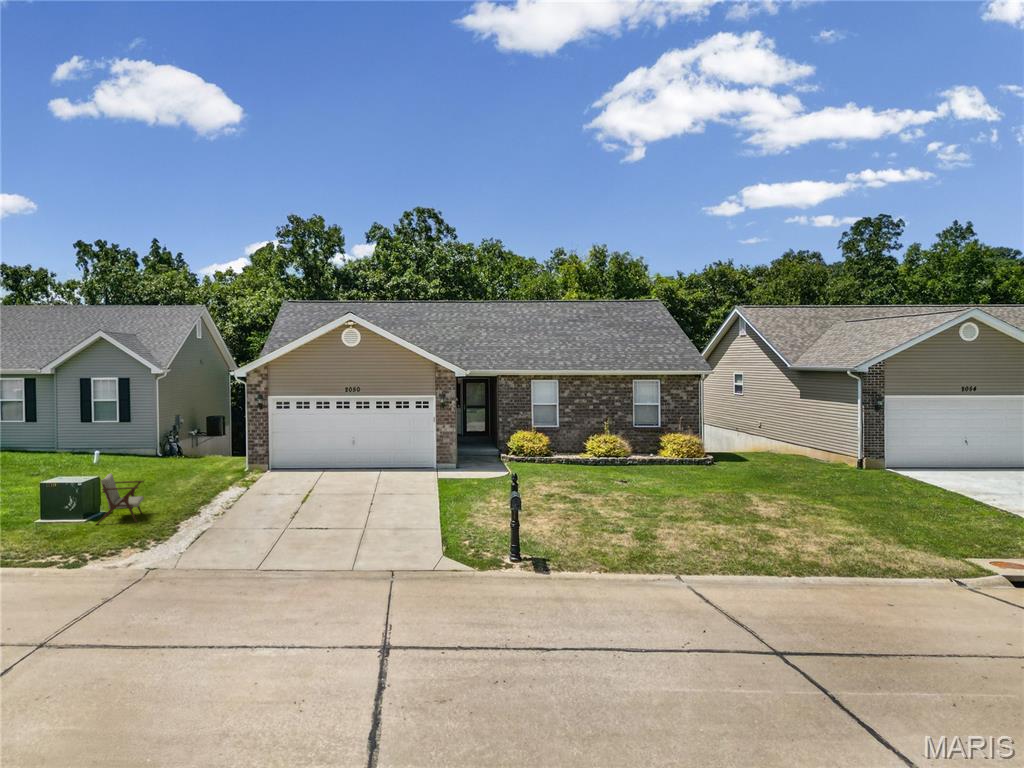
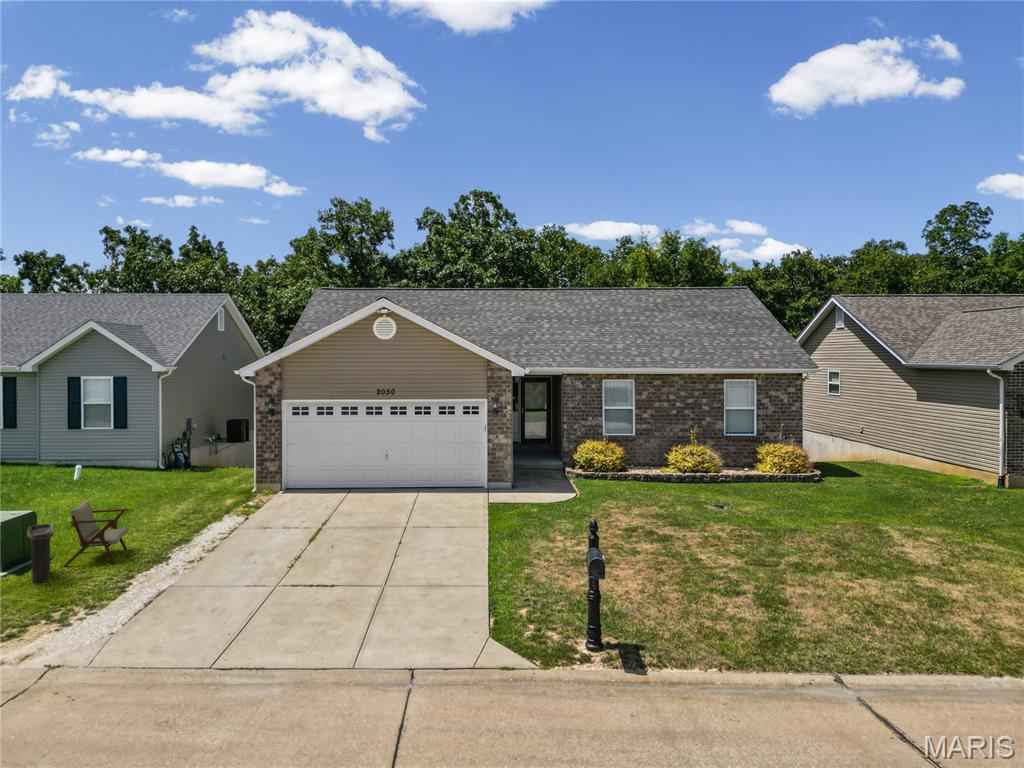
trash can: none [69,490,92,535] -> present [27,524,54,583]

